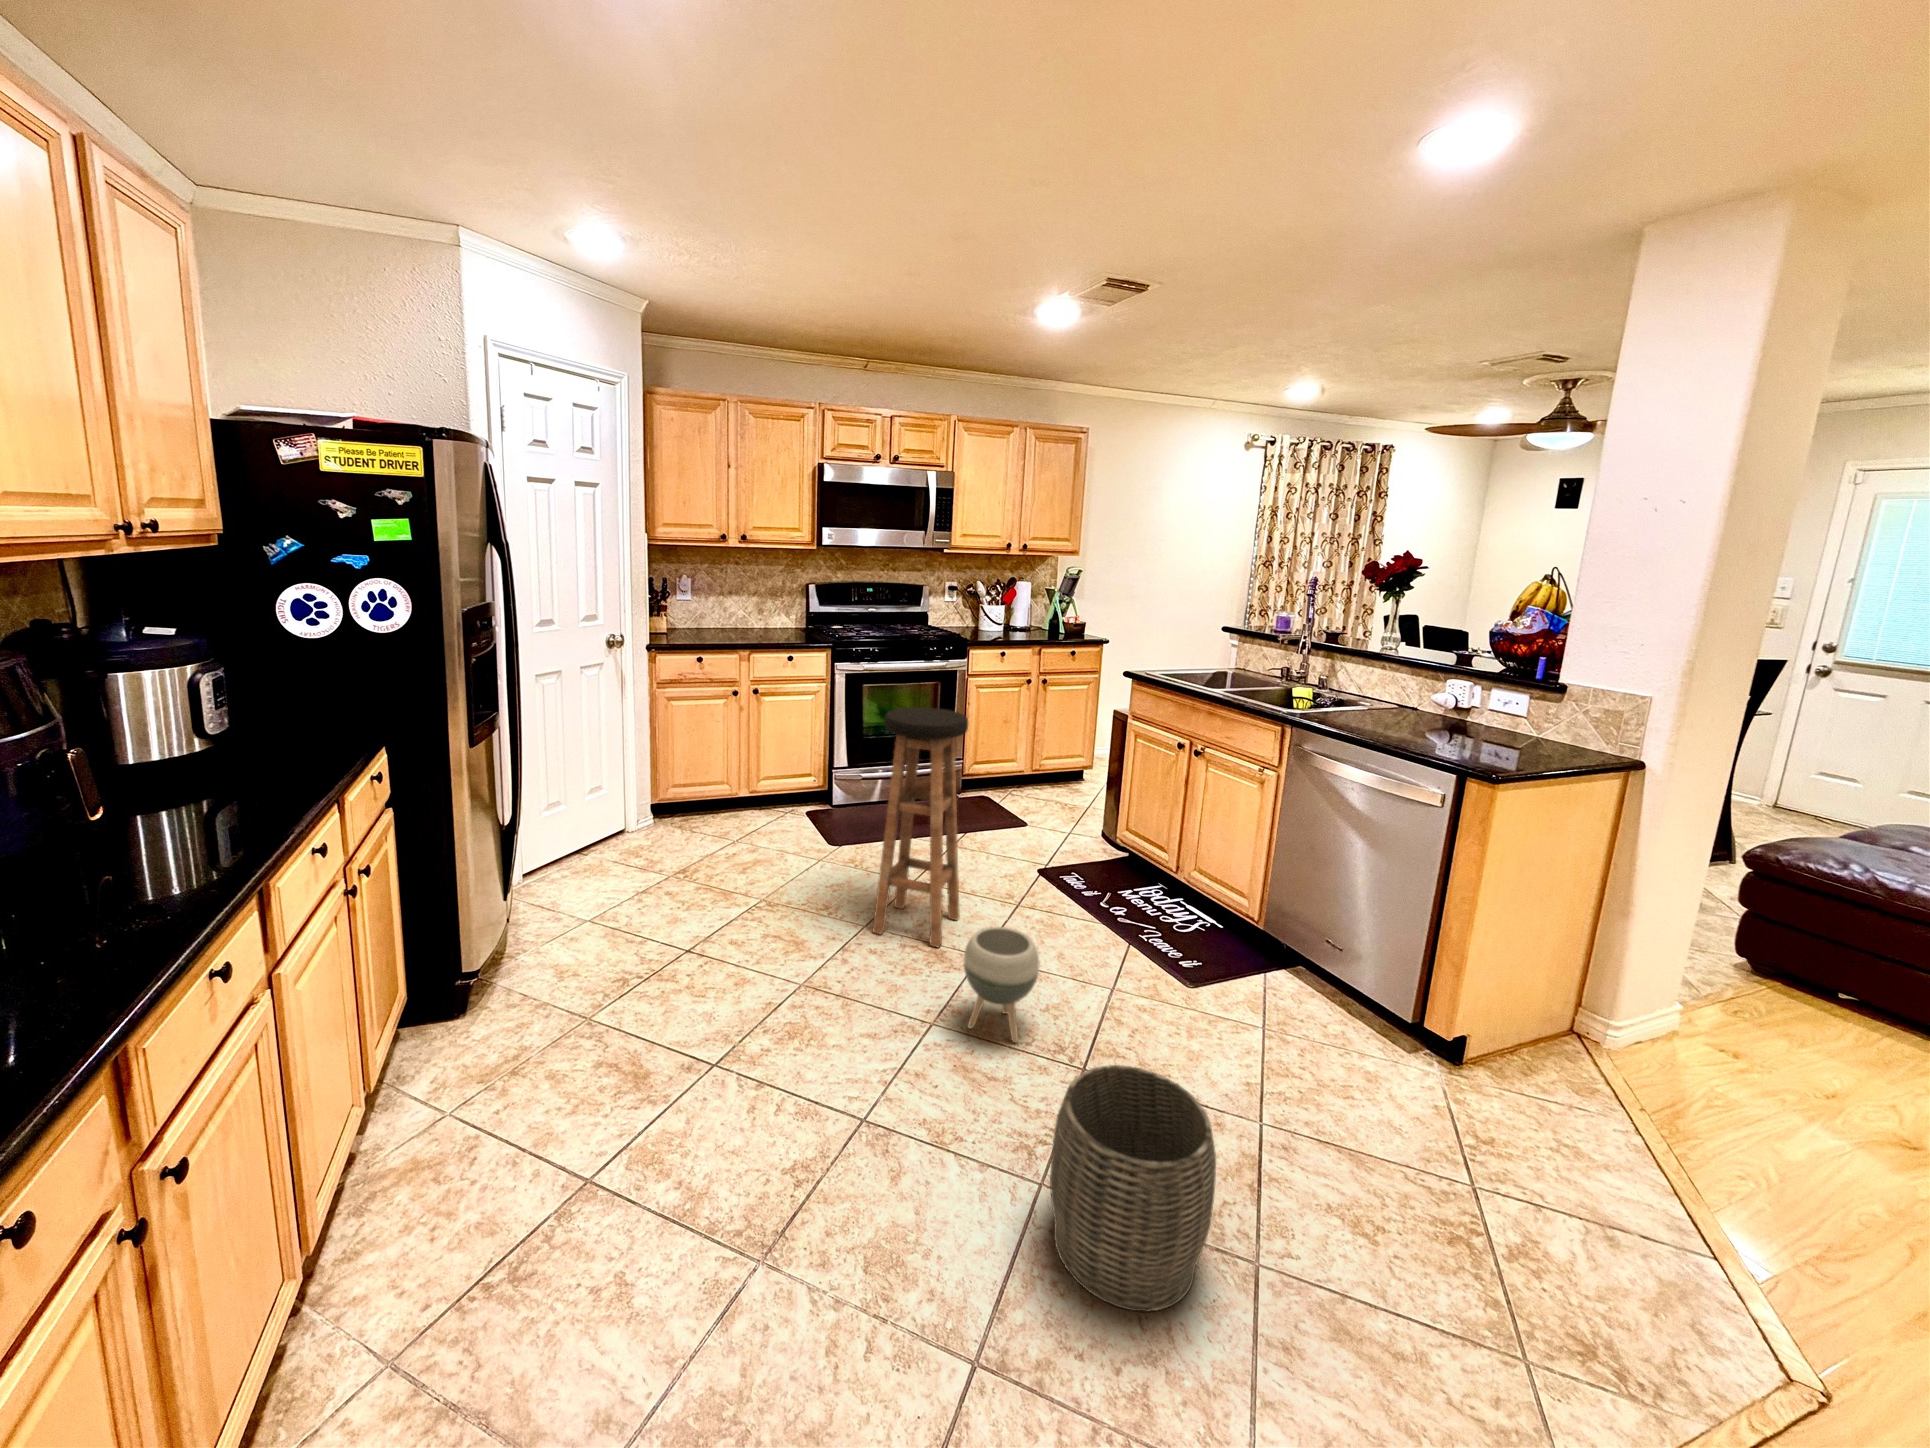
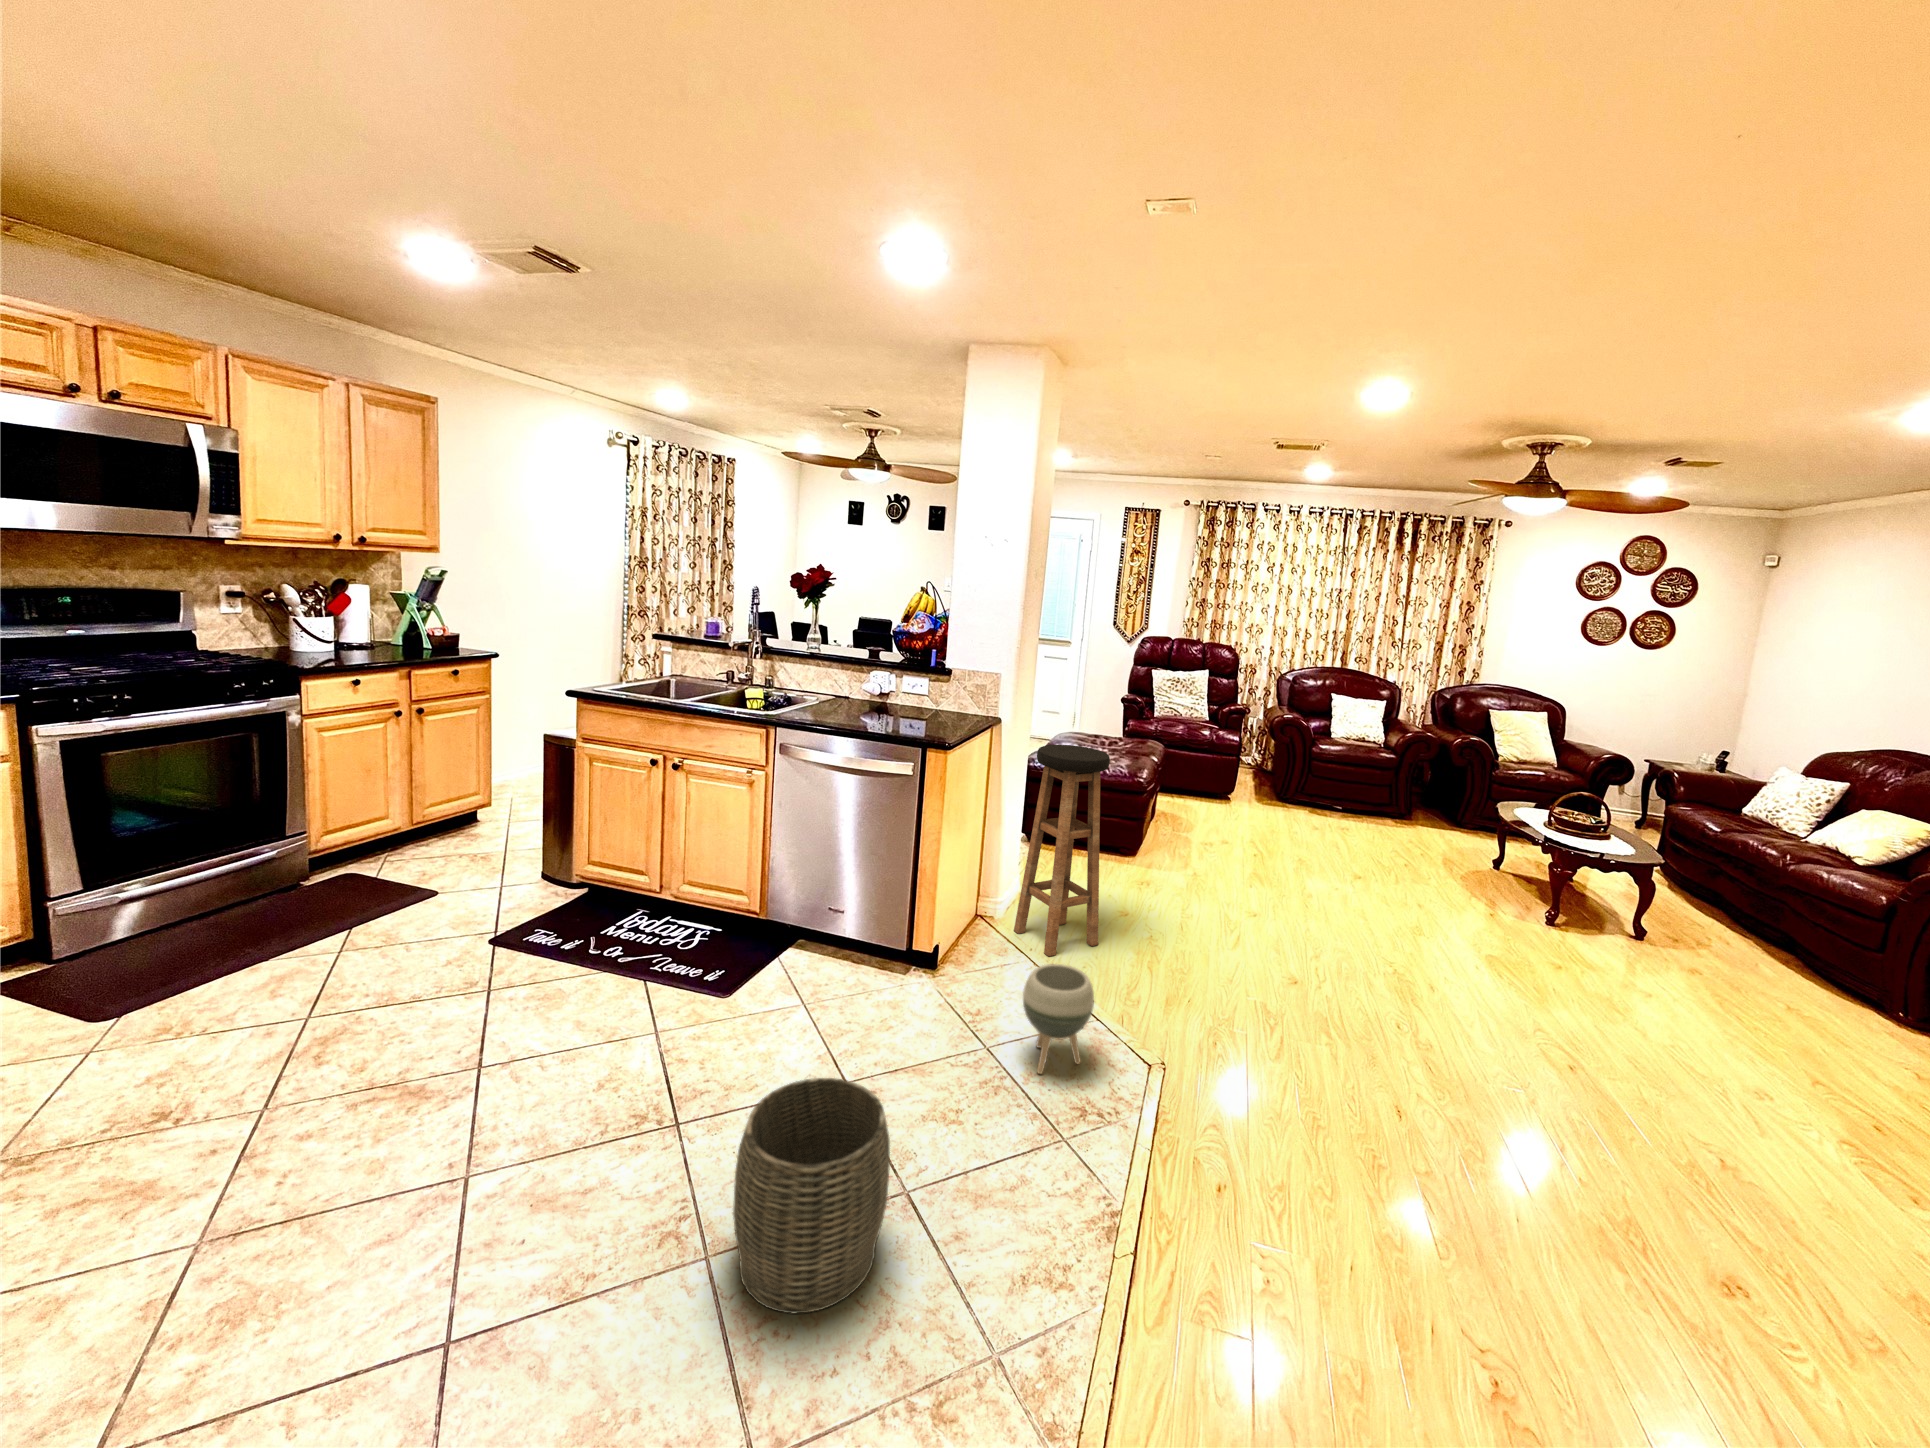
bar stool: present [873,707,968,947] -> present [1014,745,1110,956]
planter: present [964,927,1040,1043] -> present [1023,964,1094,1074]

